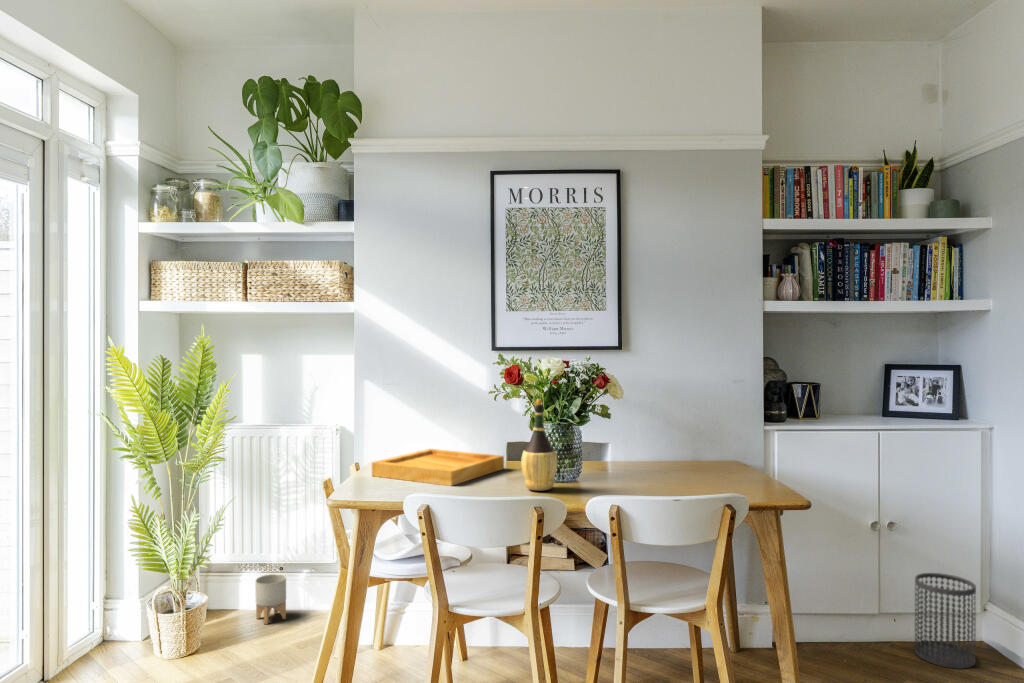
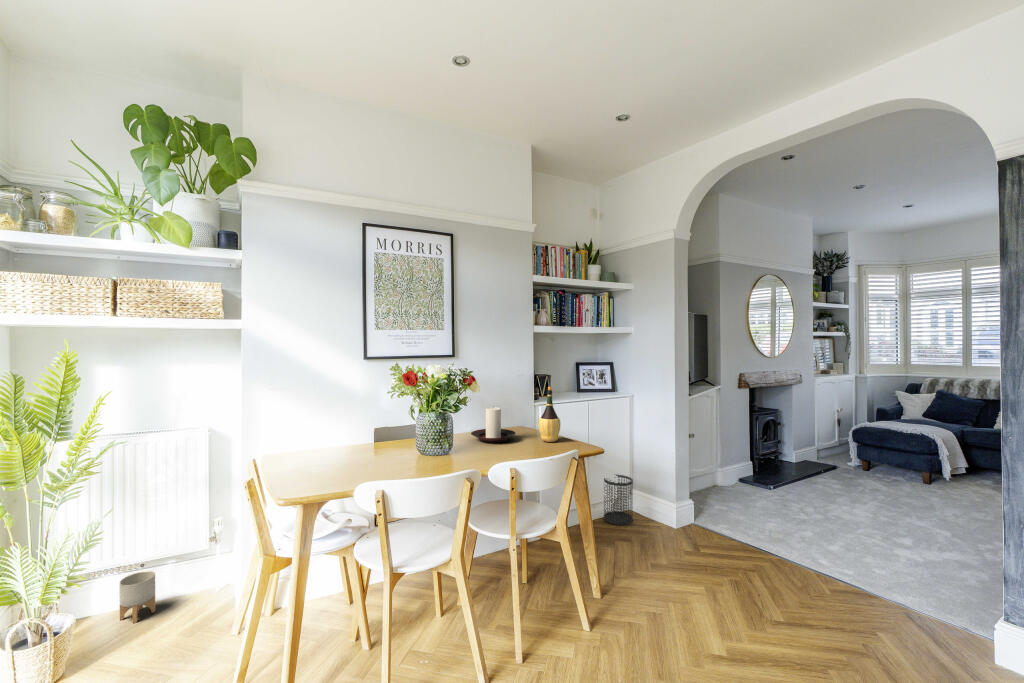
wine bottle: present [521,399,558,490] -> present [539,387,560,442]
candle holder: none [624,424,693,479] -> present [471,407,516,443]
tray: present [372,449,504,486] -> none [284,438,386,469]

